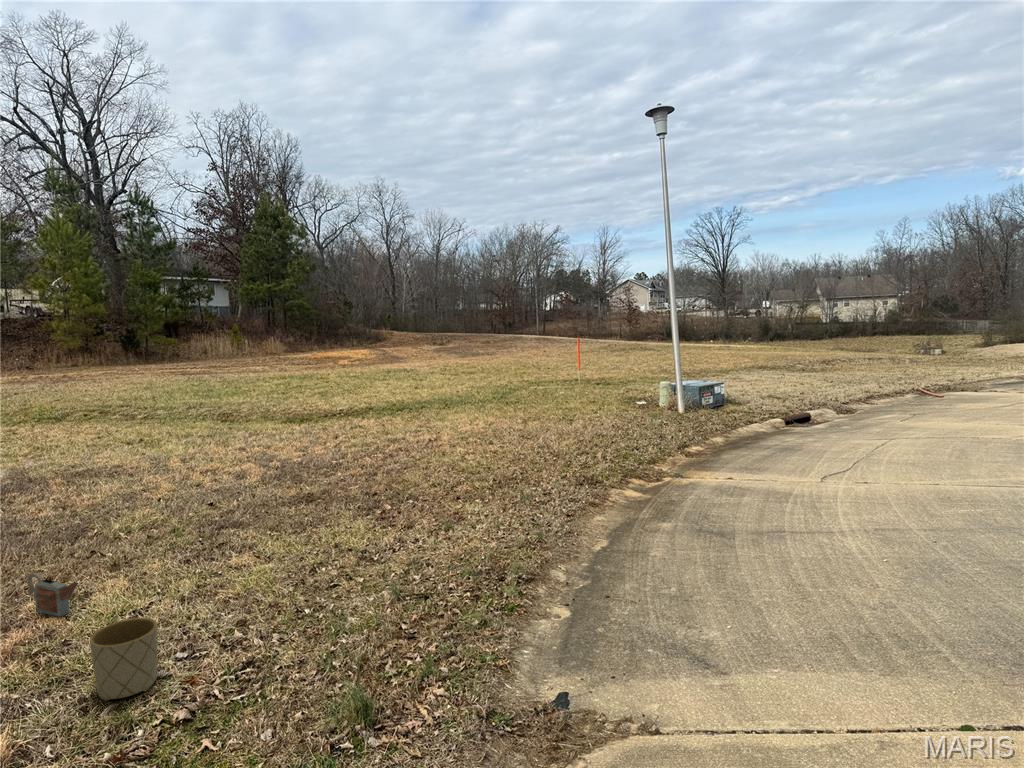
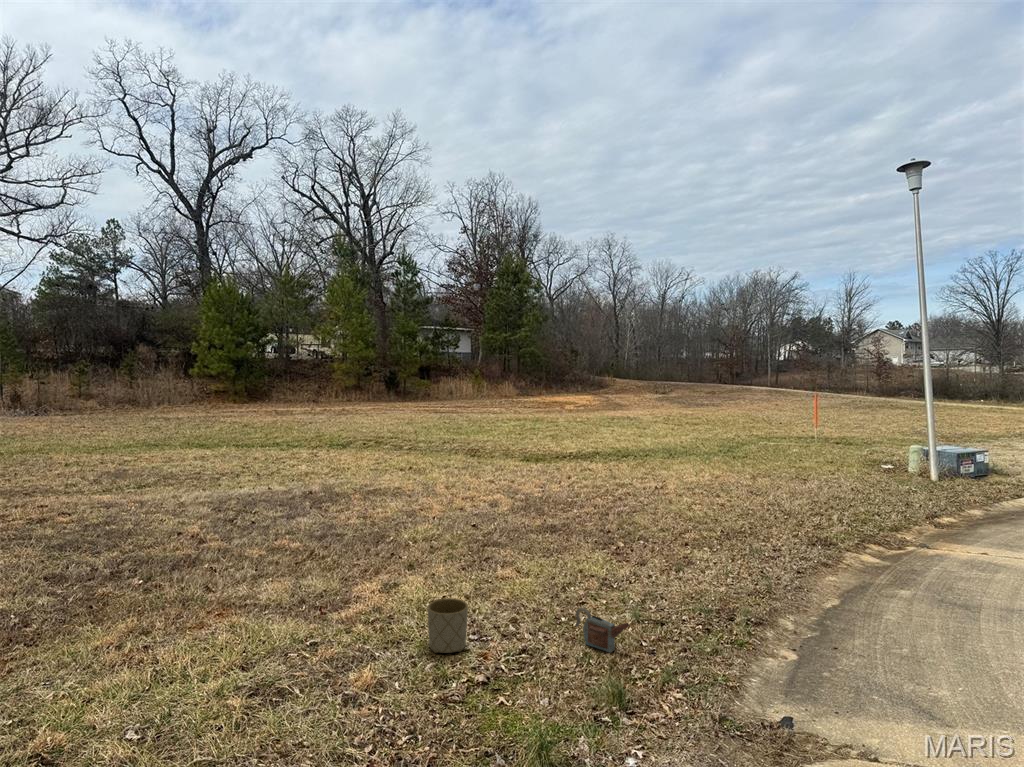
watering can: present [27,572,78,617] -> present [575,608,630,653]

